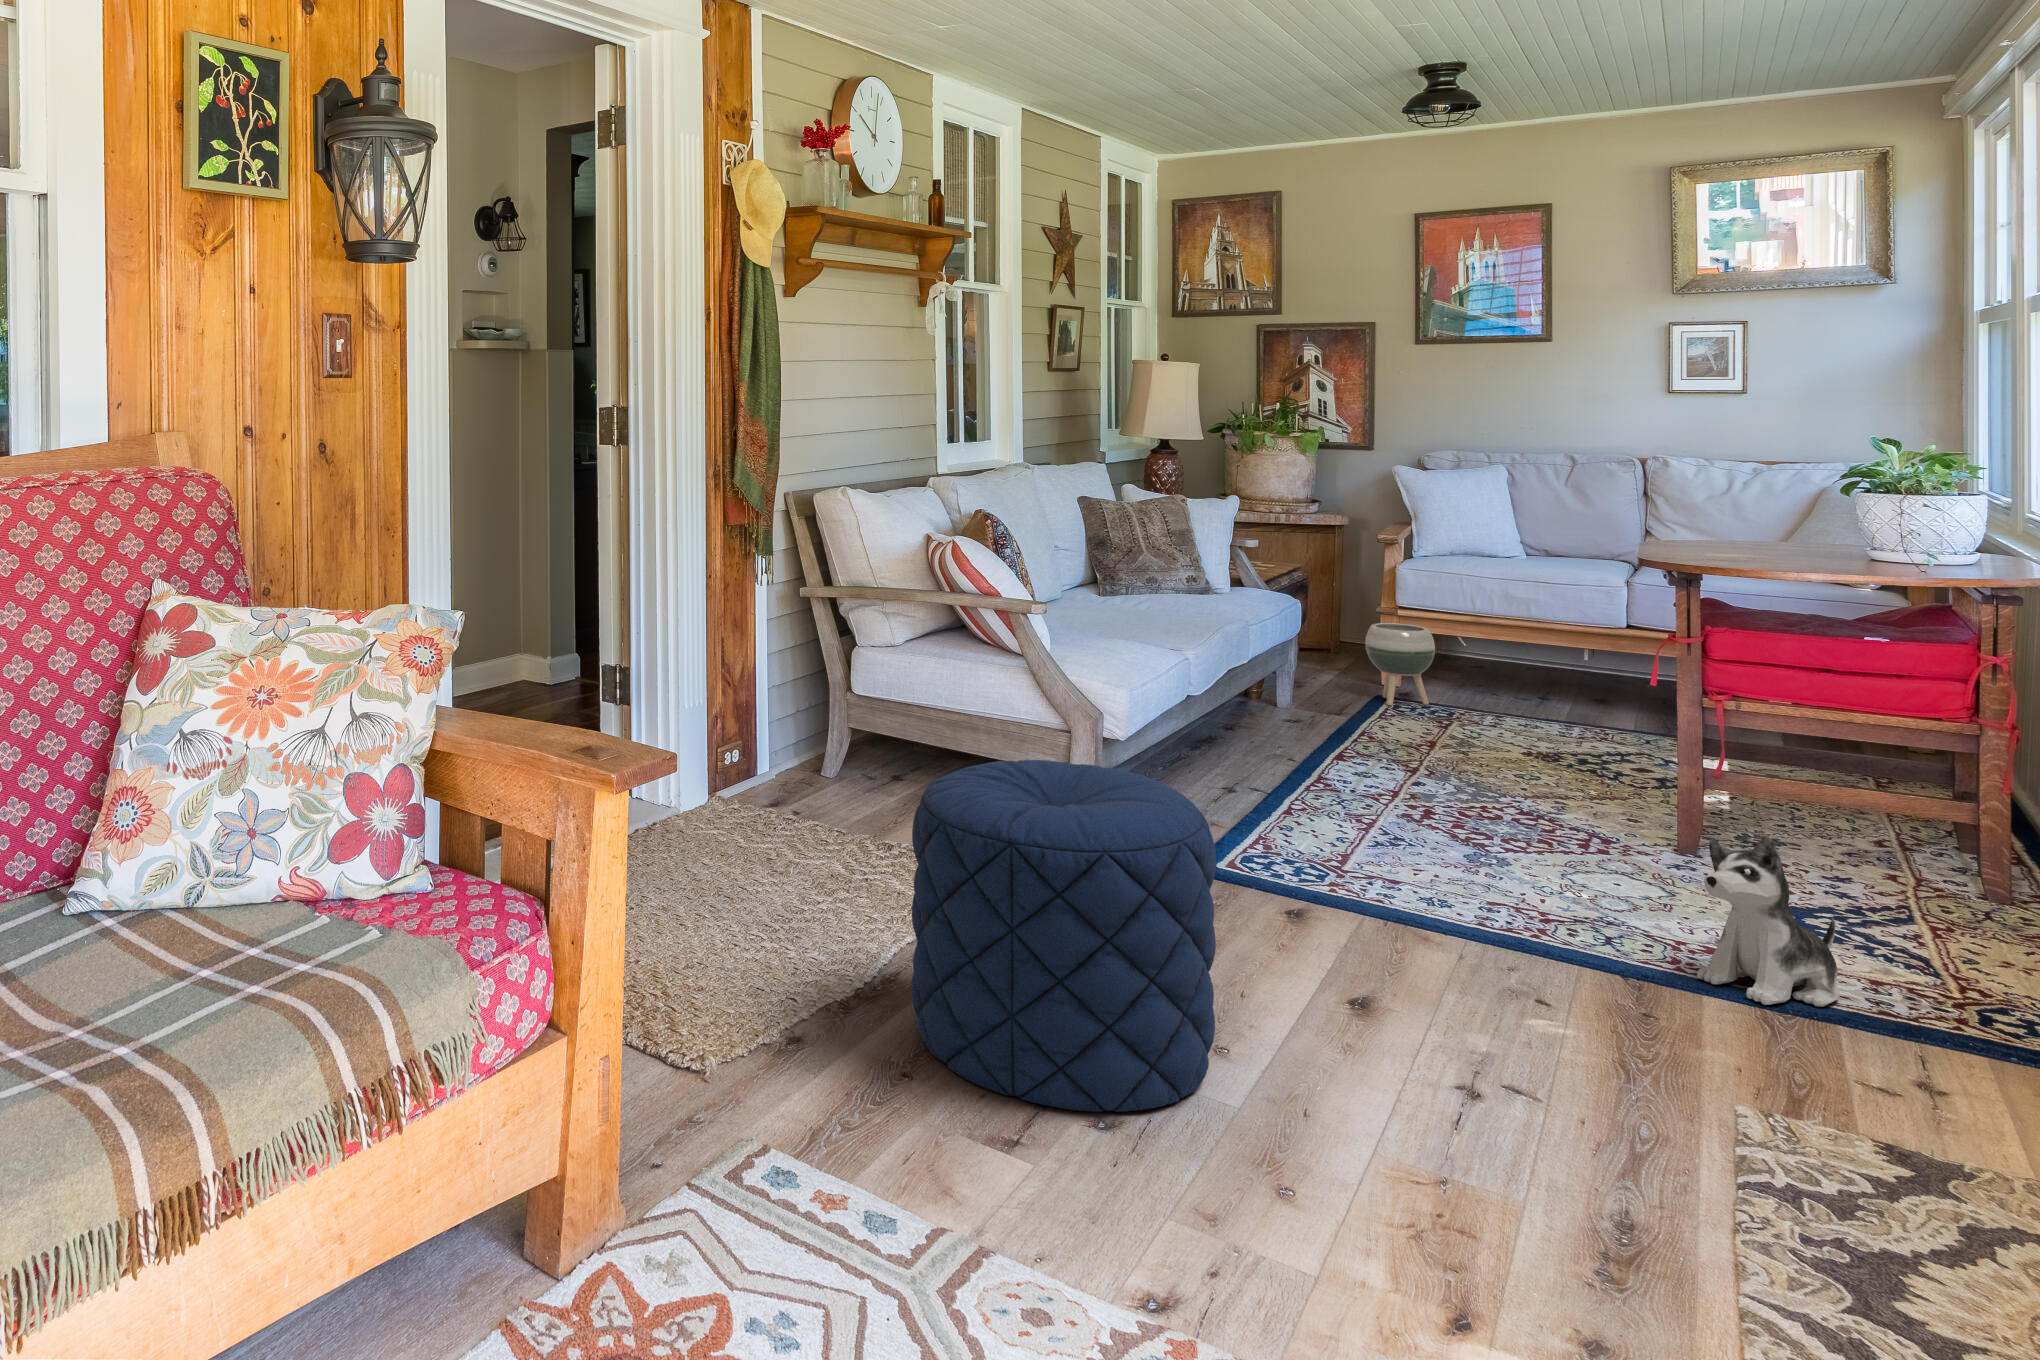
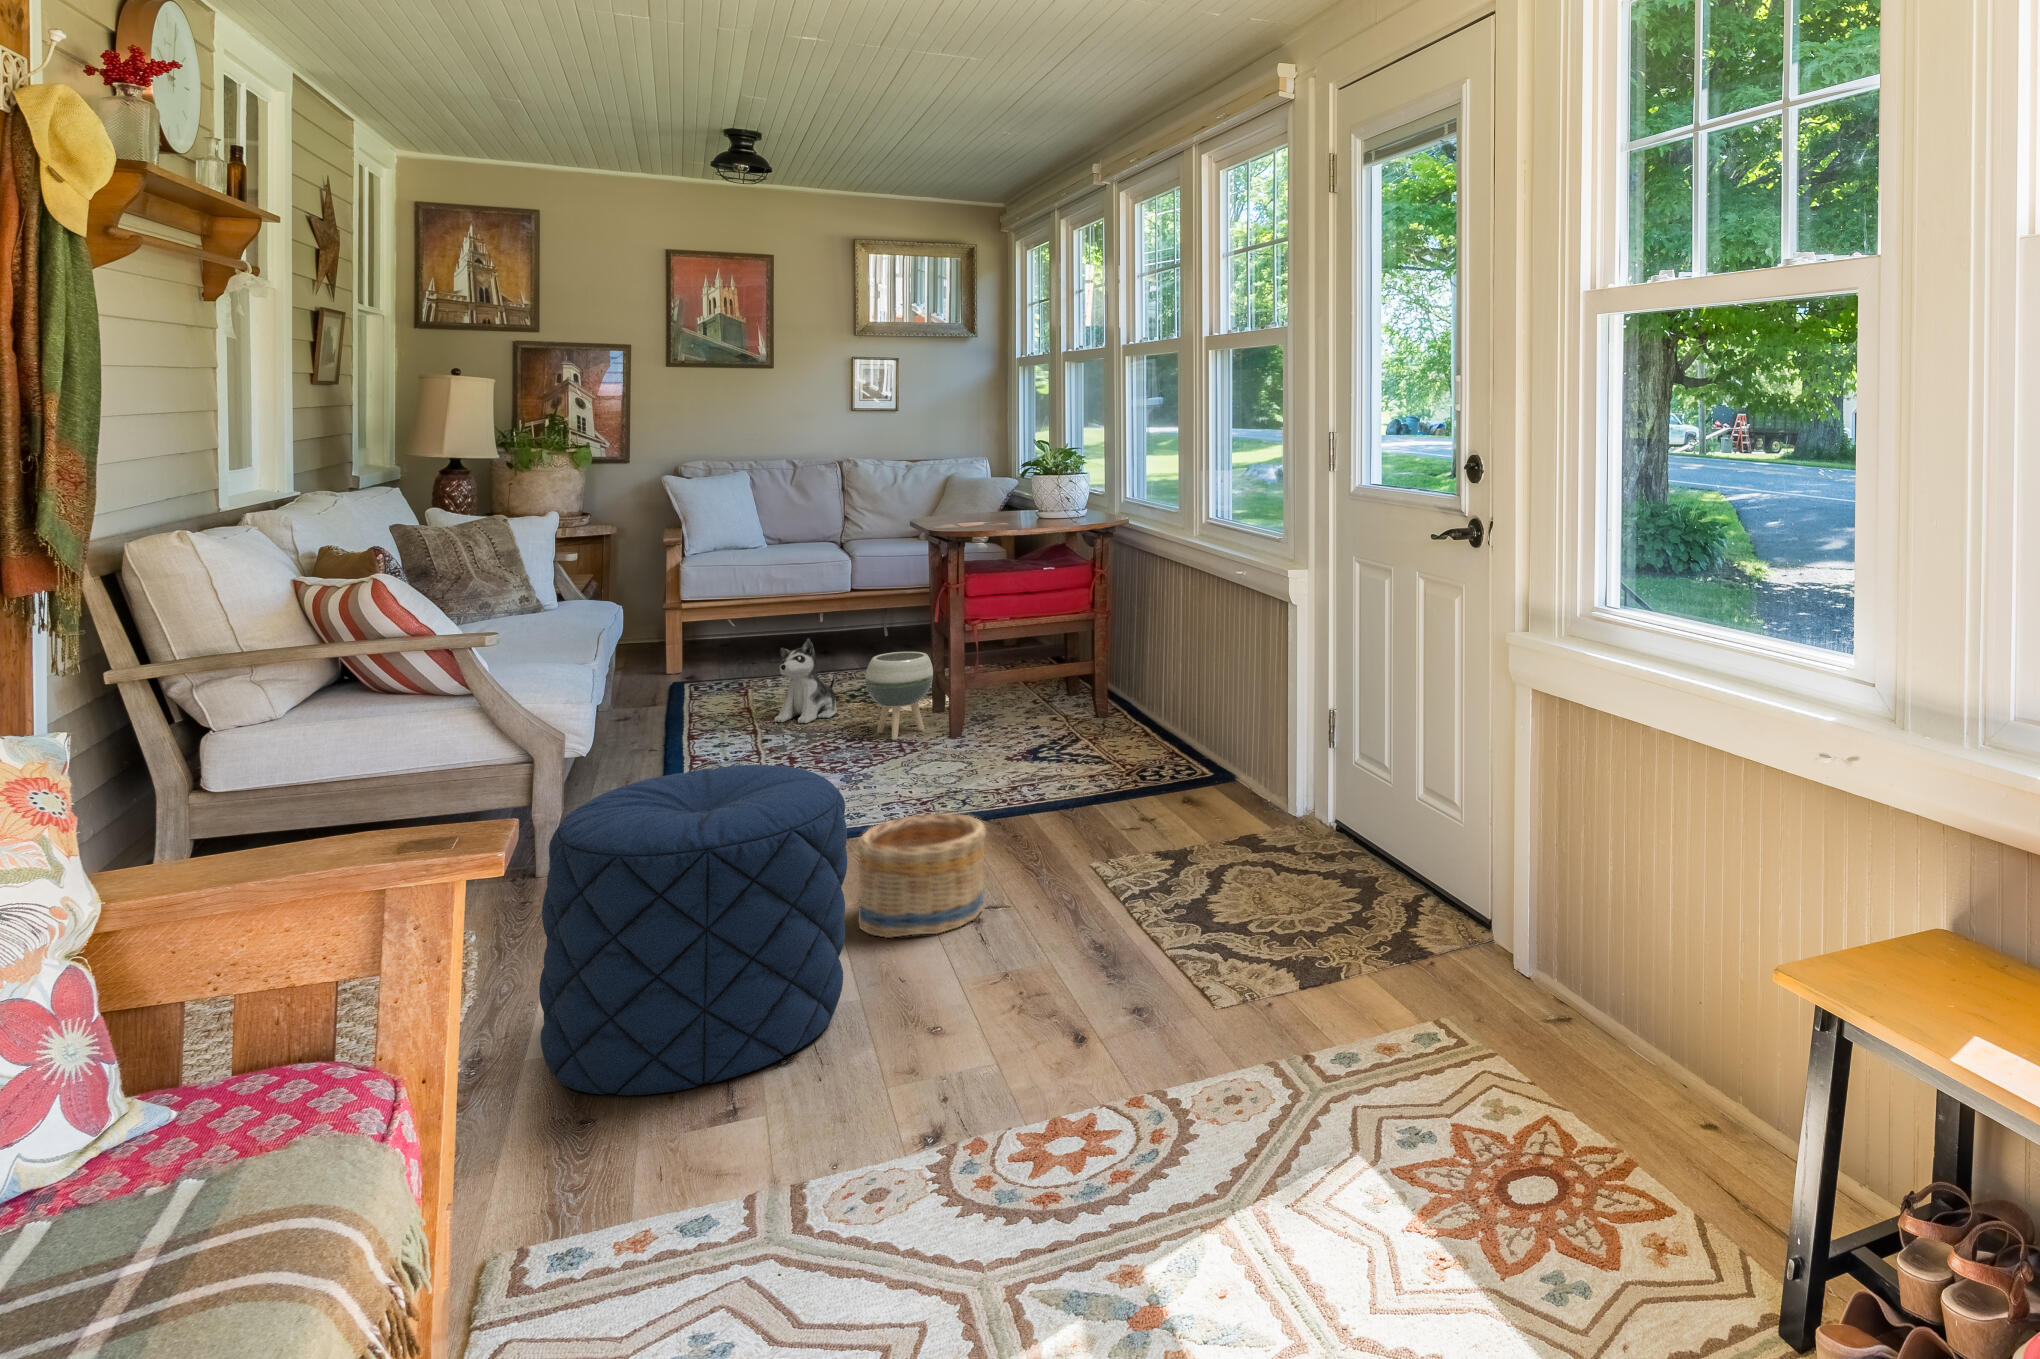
planter: present [1365,623,1435,705] -> present [866,652,933,740]
plush toy: present [1697,836,1839,1007] -> present [774,638,837,723]
basket: none [1307,900,1489,1071] -> present [857,813,986,938]

